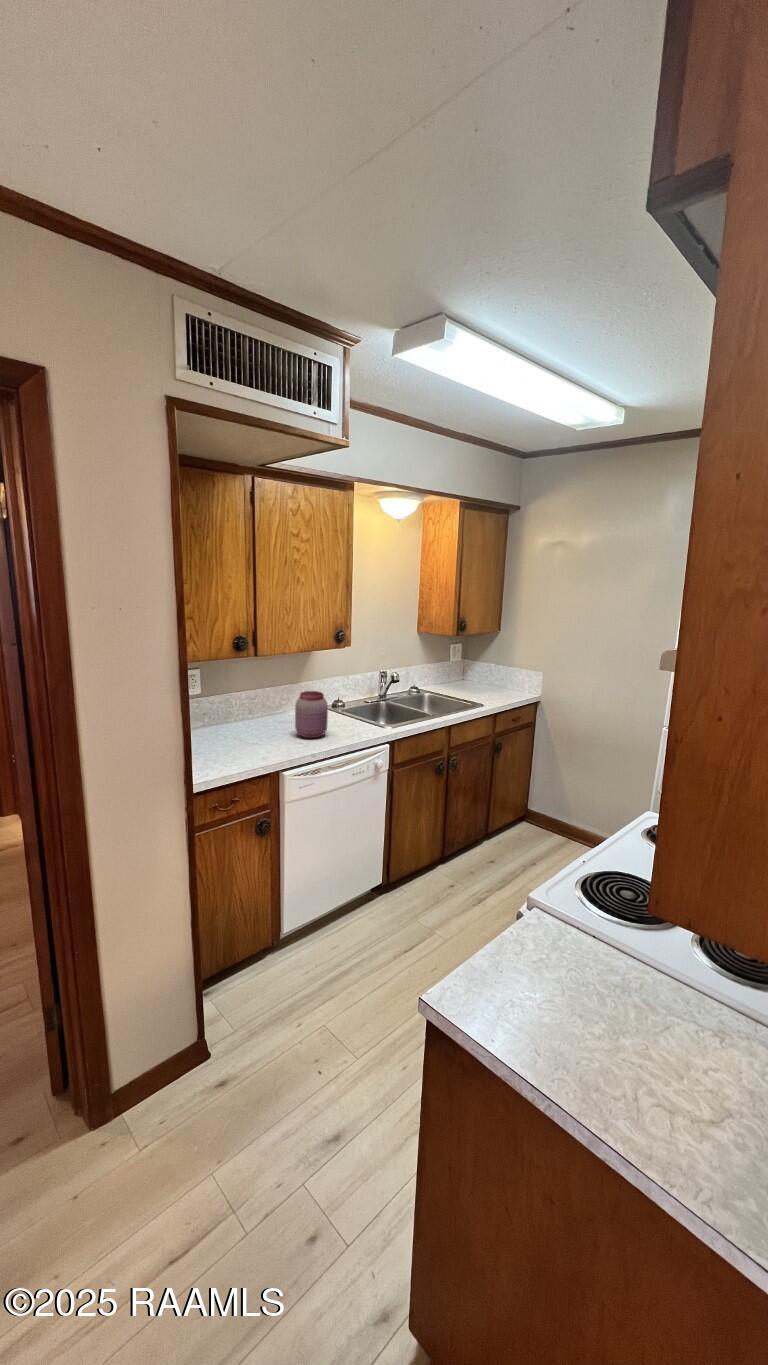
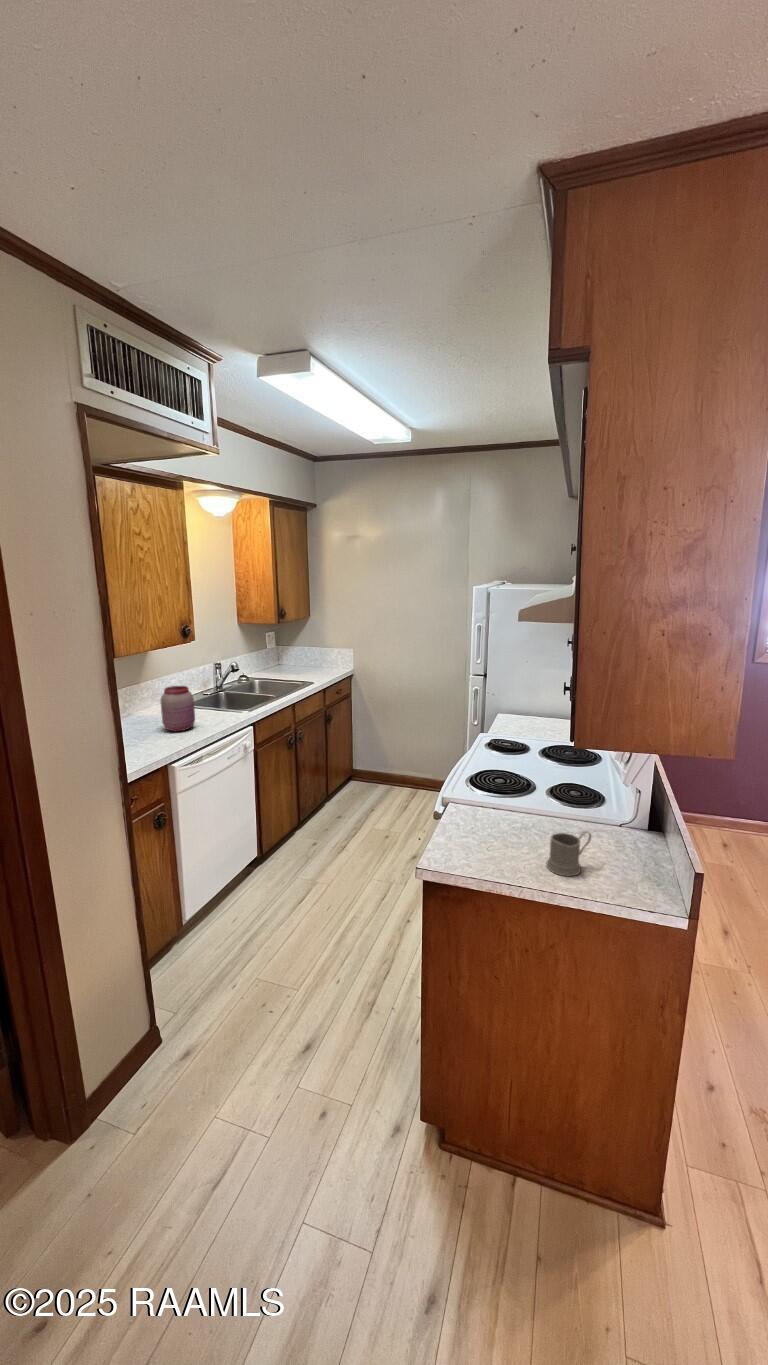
mug: none [613,1021,702,1108] -> present [546,831,591,876]

